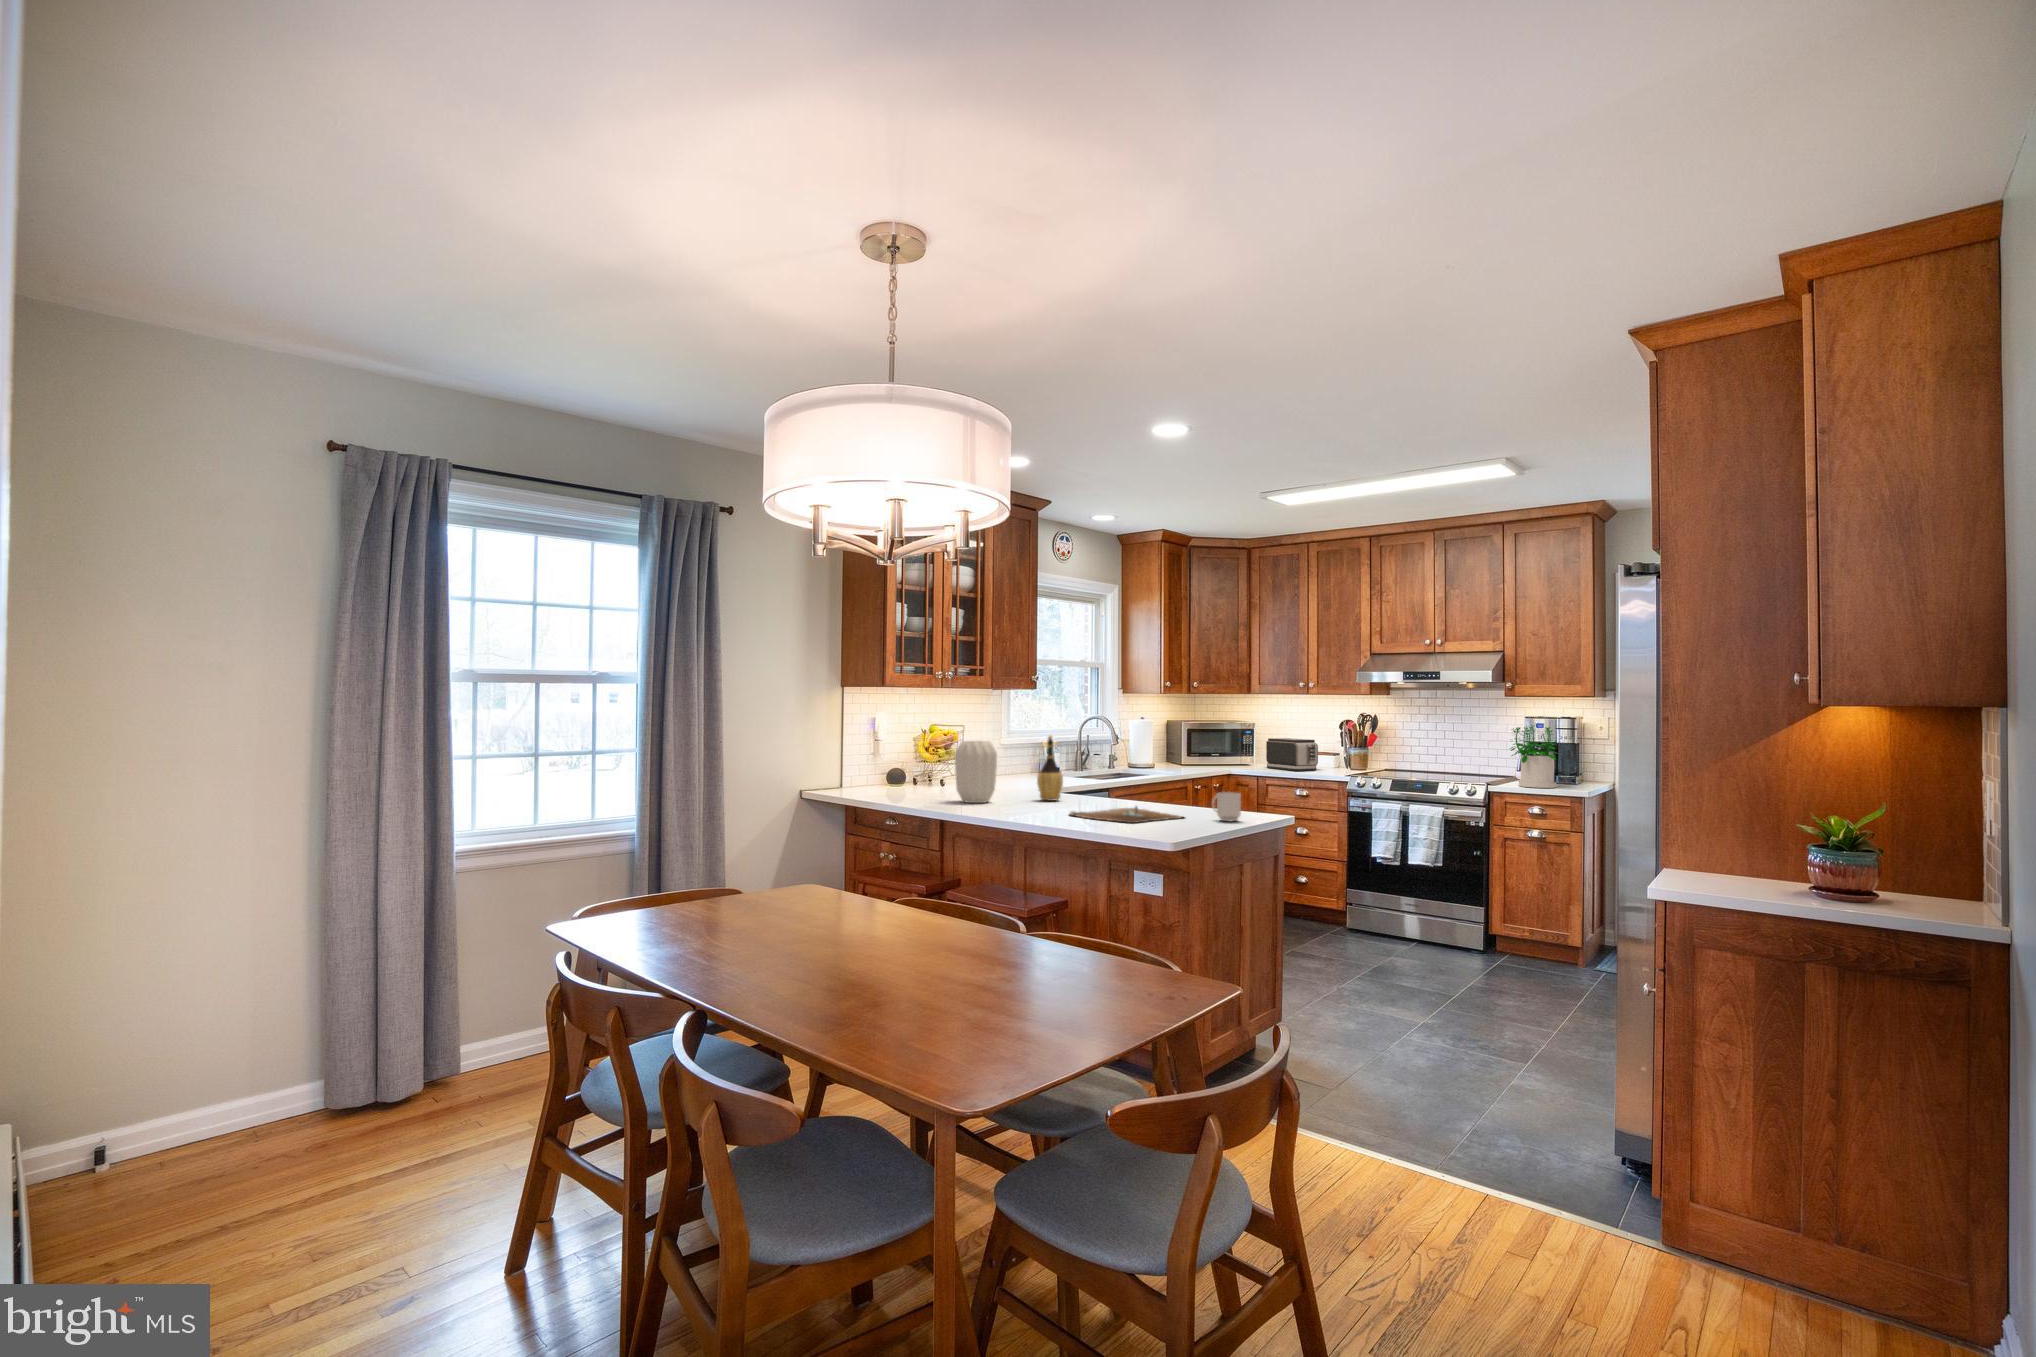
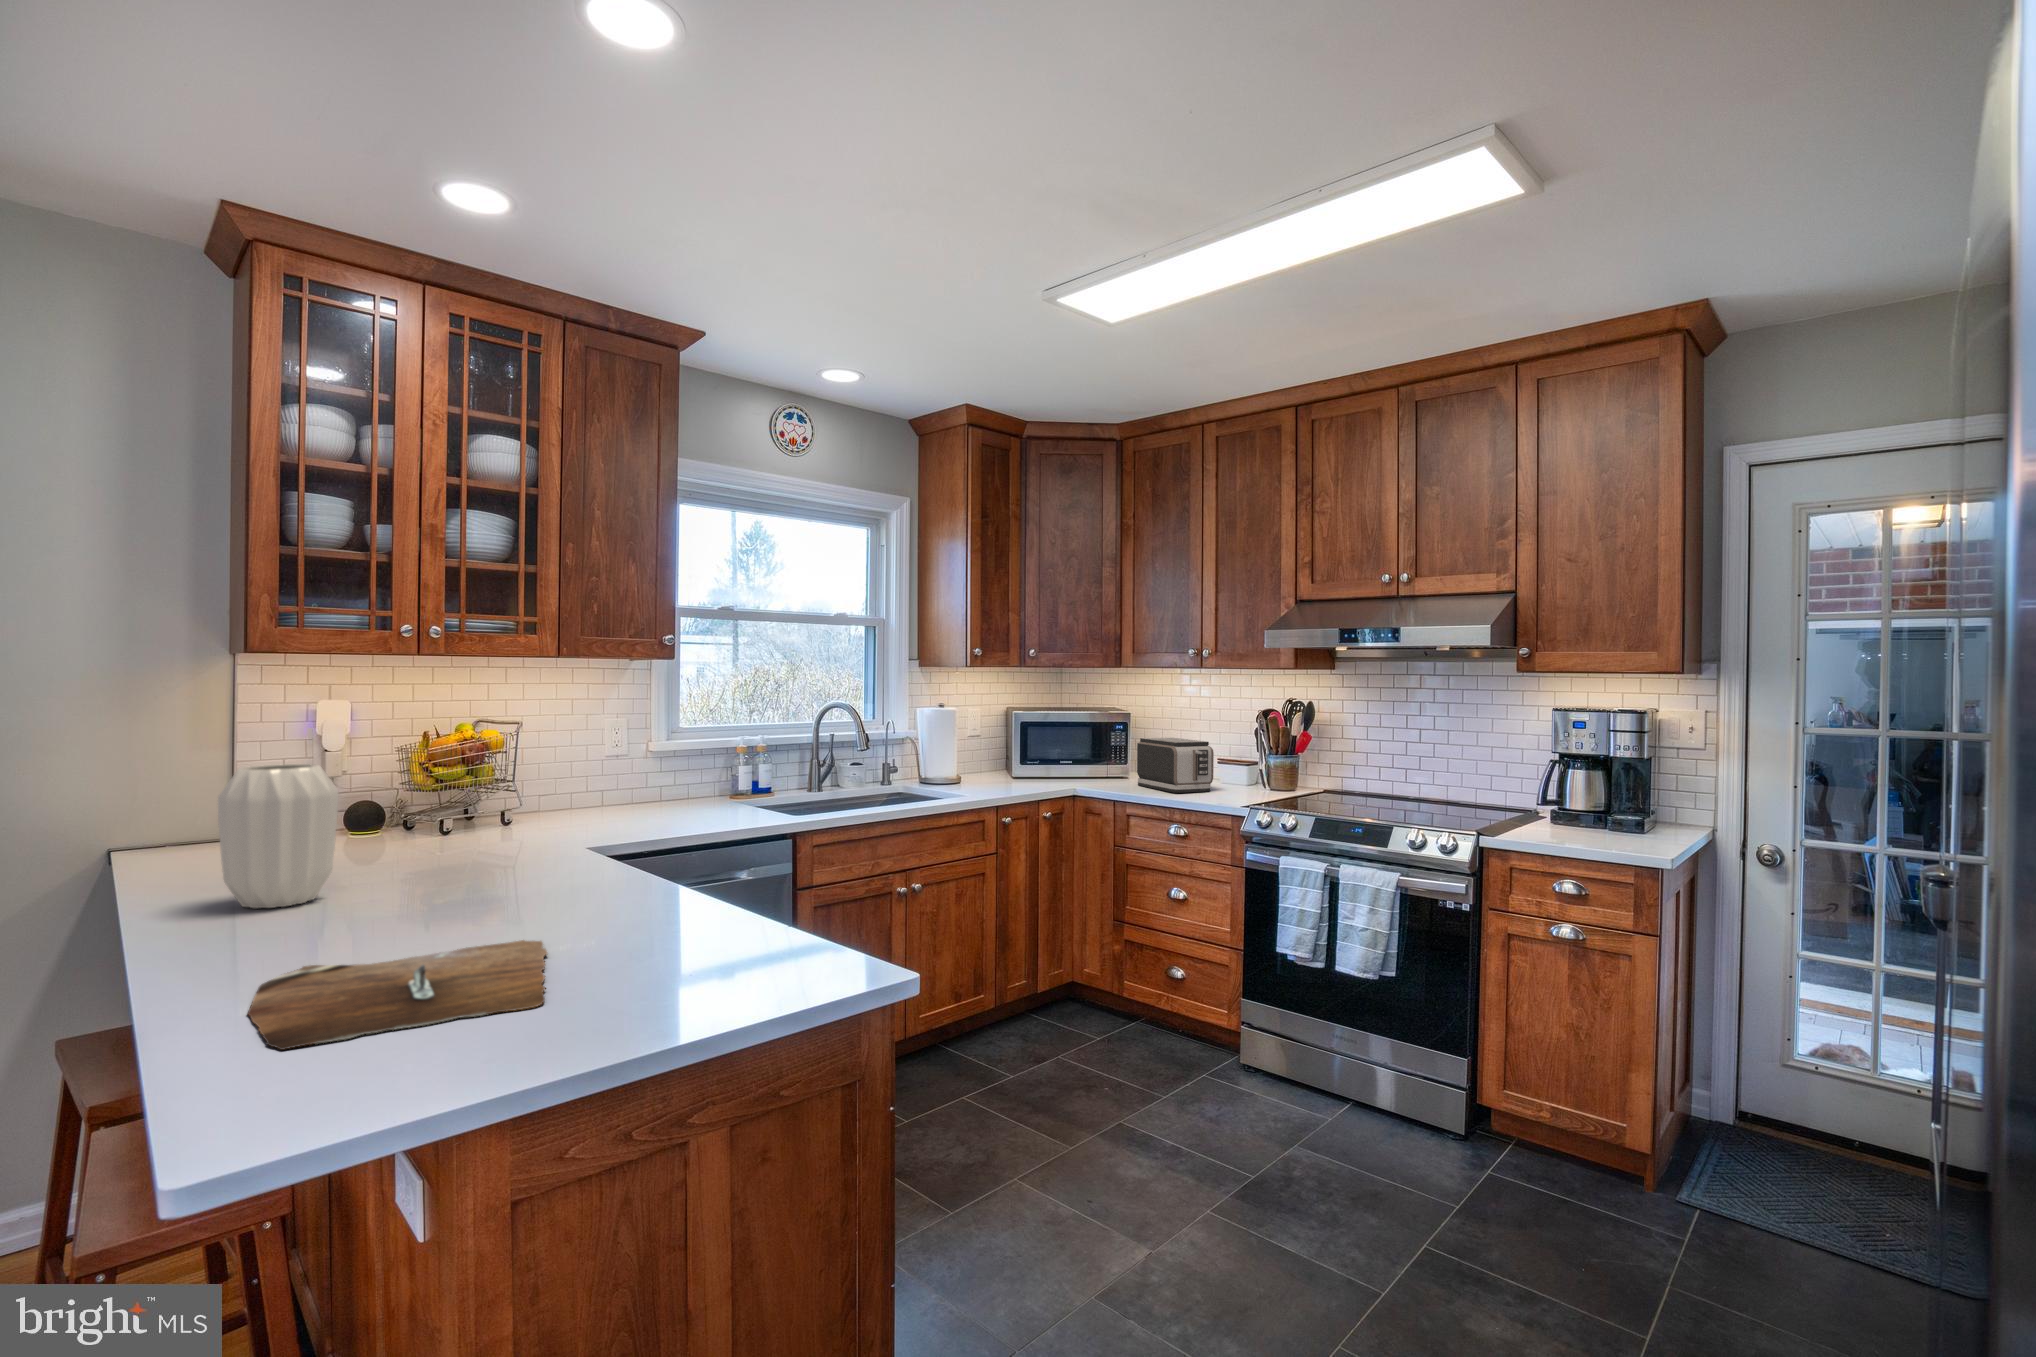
potted plant: present [1510,725,1557,788] -> none [1518,724,1610,843]
wine bottle: present [1037,736,1063,801] -> none [433,753,500,898]
mug: present [1212,792,1241,822] -> none [580,940,659,1038]

